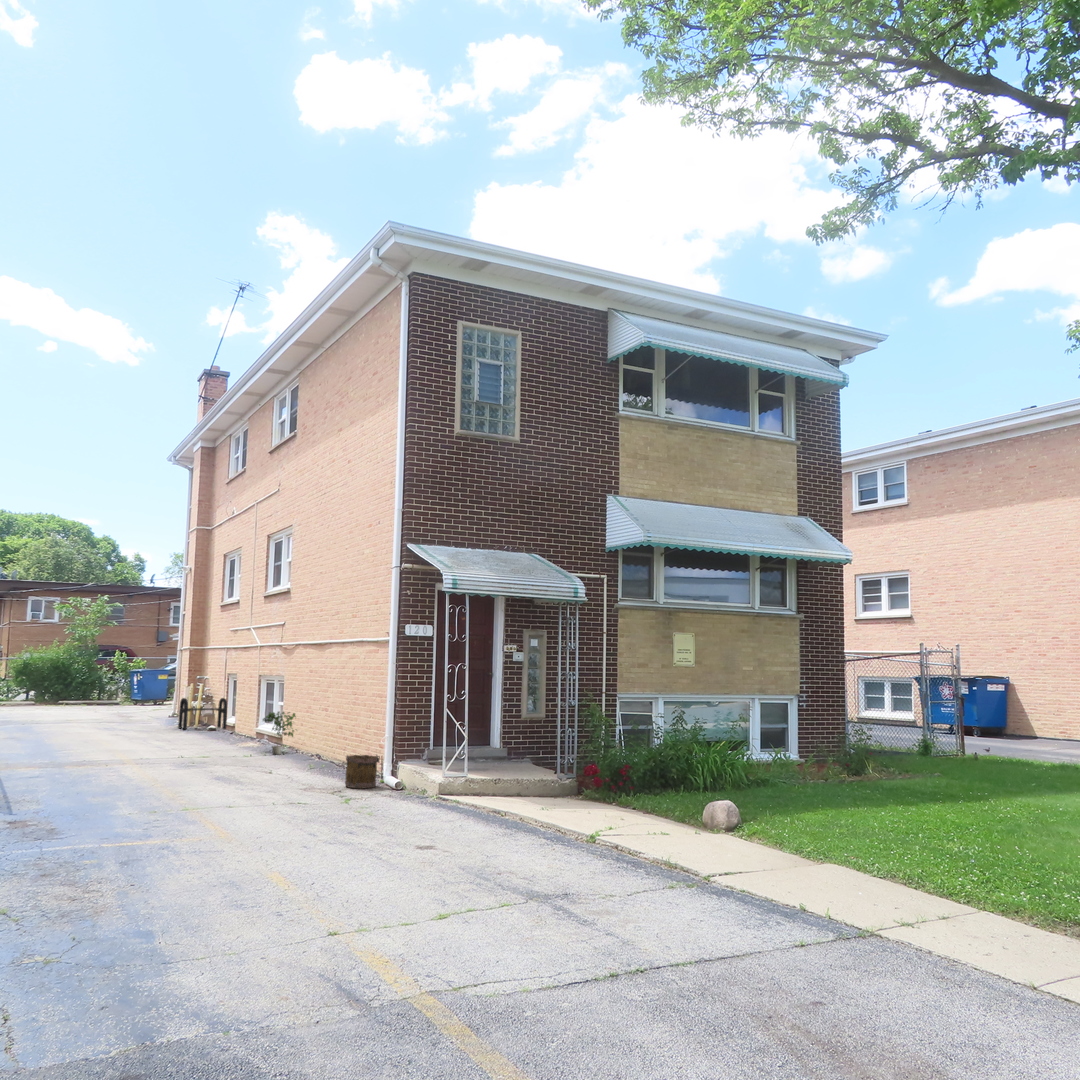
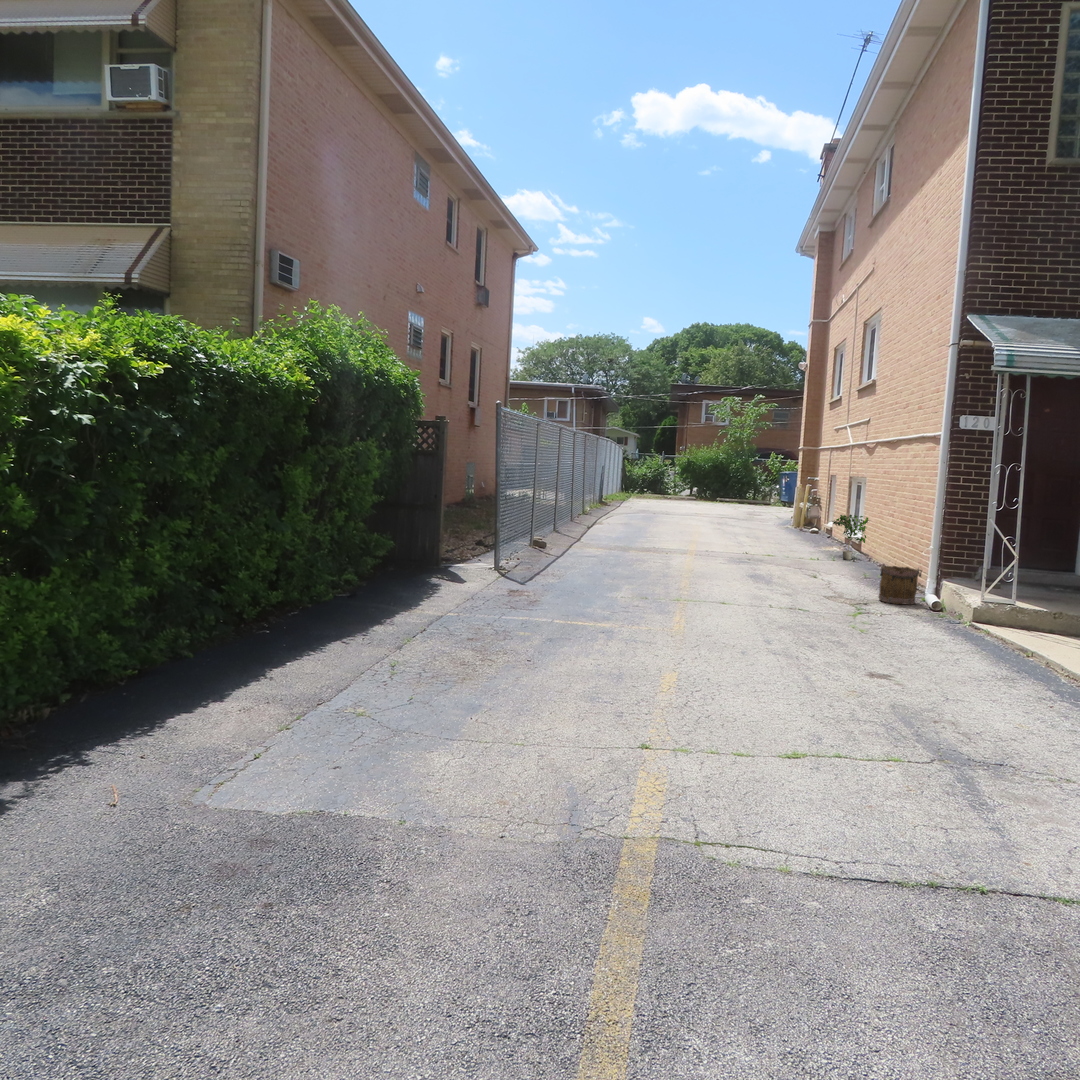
bench: present [178,698,227,730] -> none [782,498,830,532]

